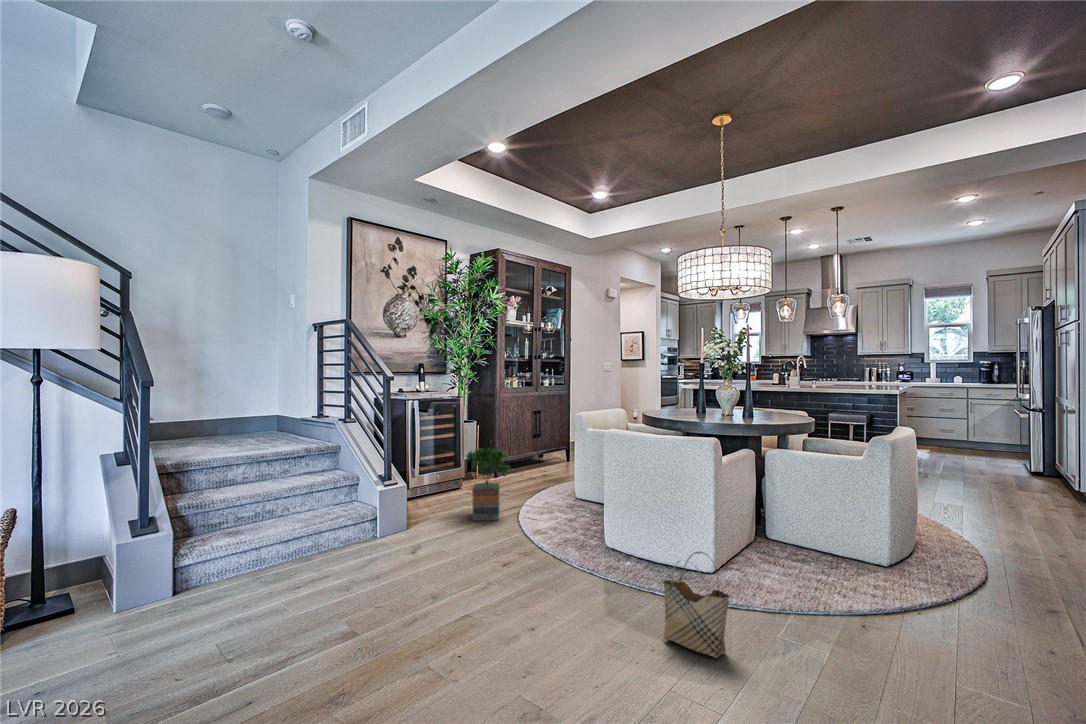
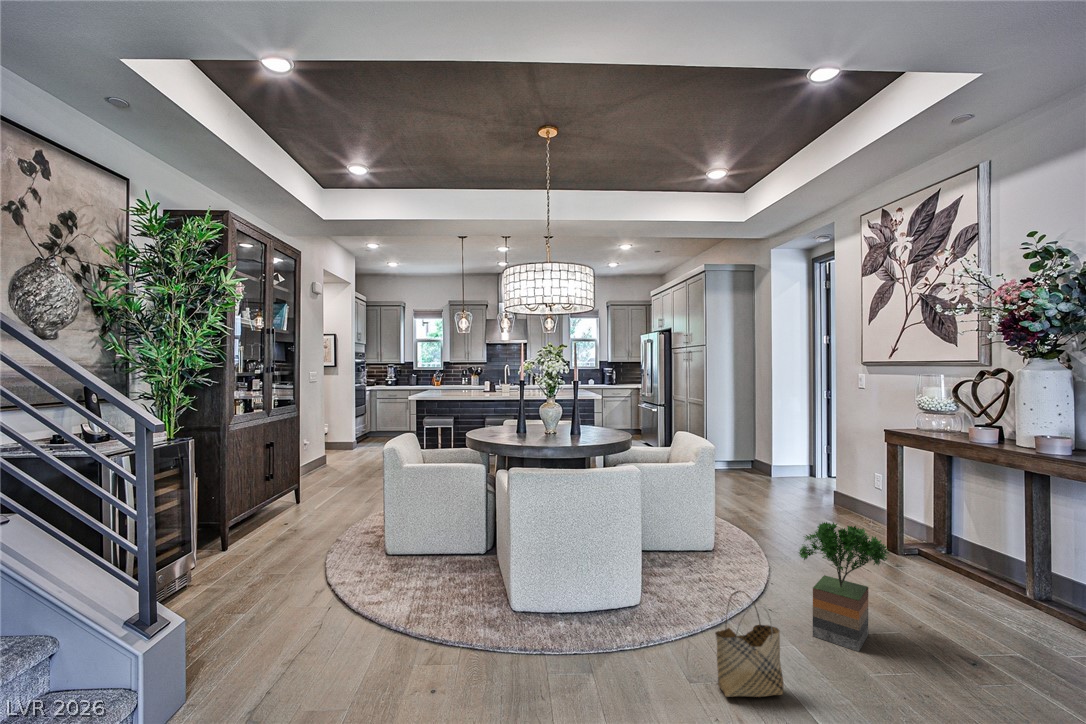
potted tree: present [466,448,510,521] -> present [799,522,889,652]

